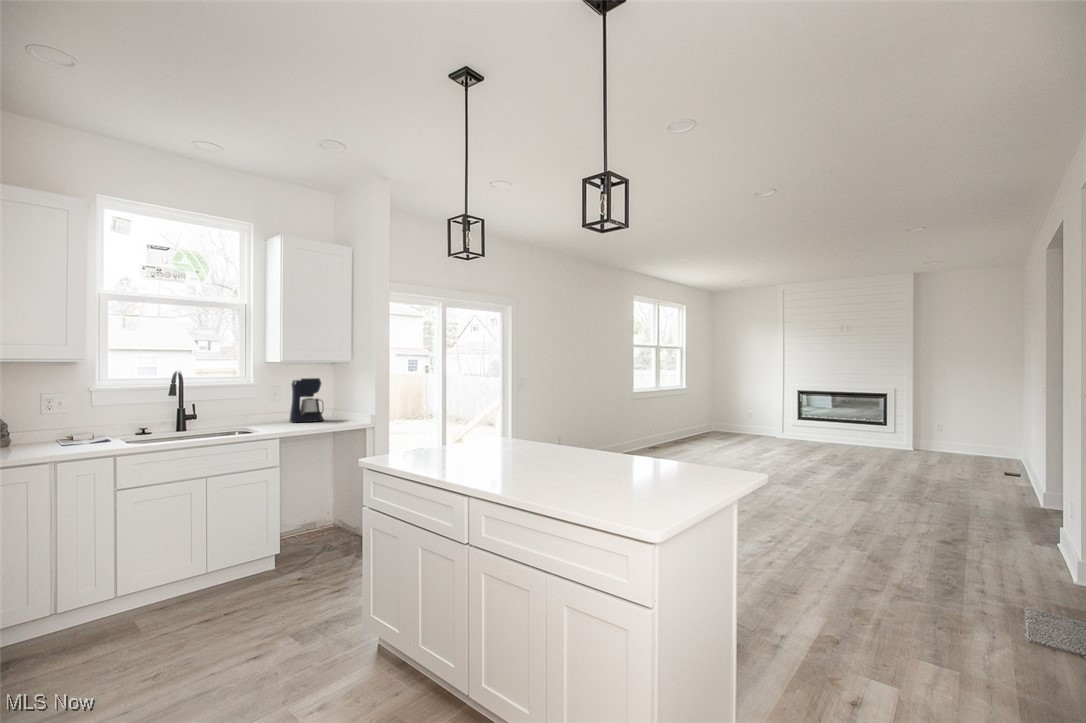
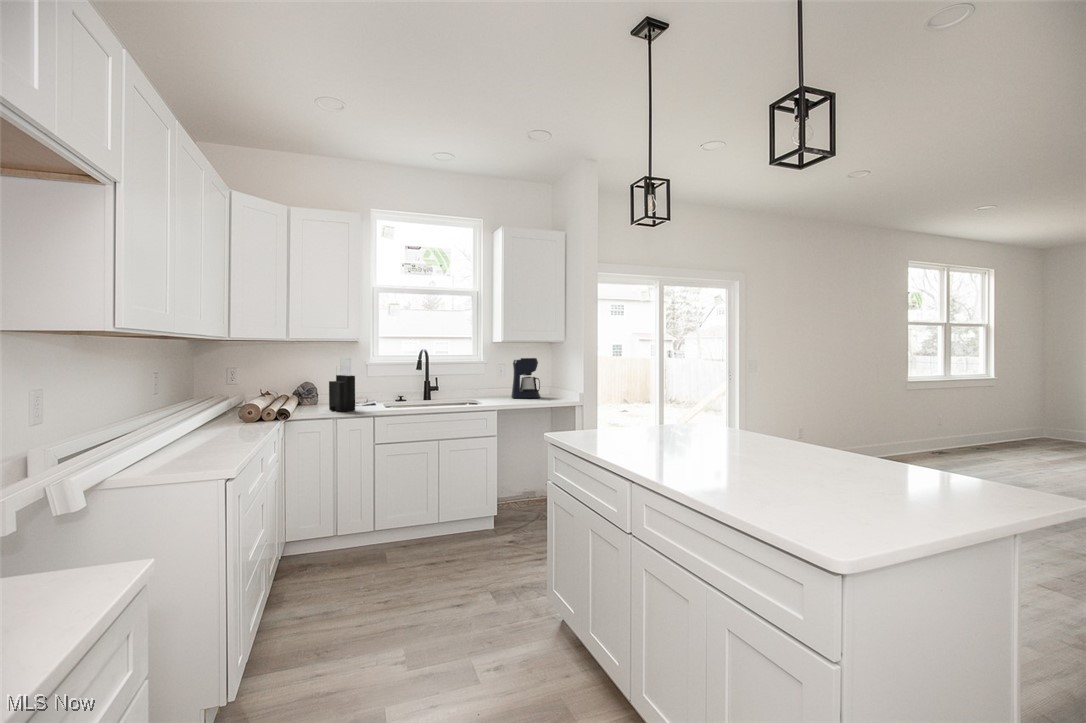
knife block: none [35,384,81,454] -> present [329,358,355,412]

